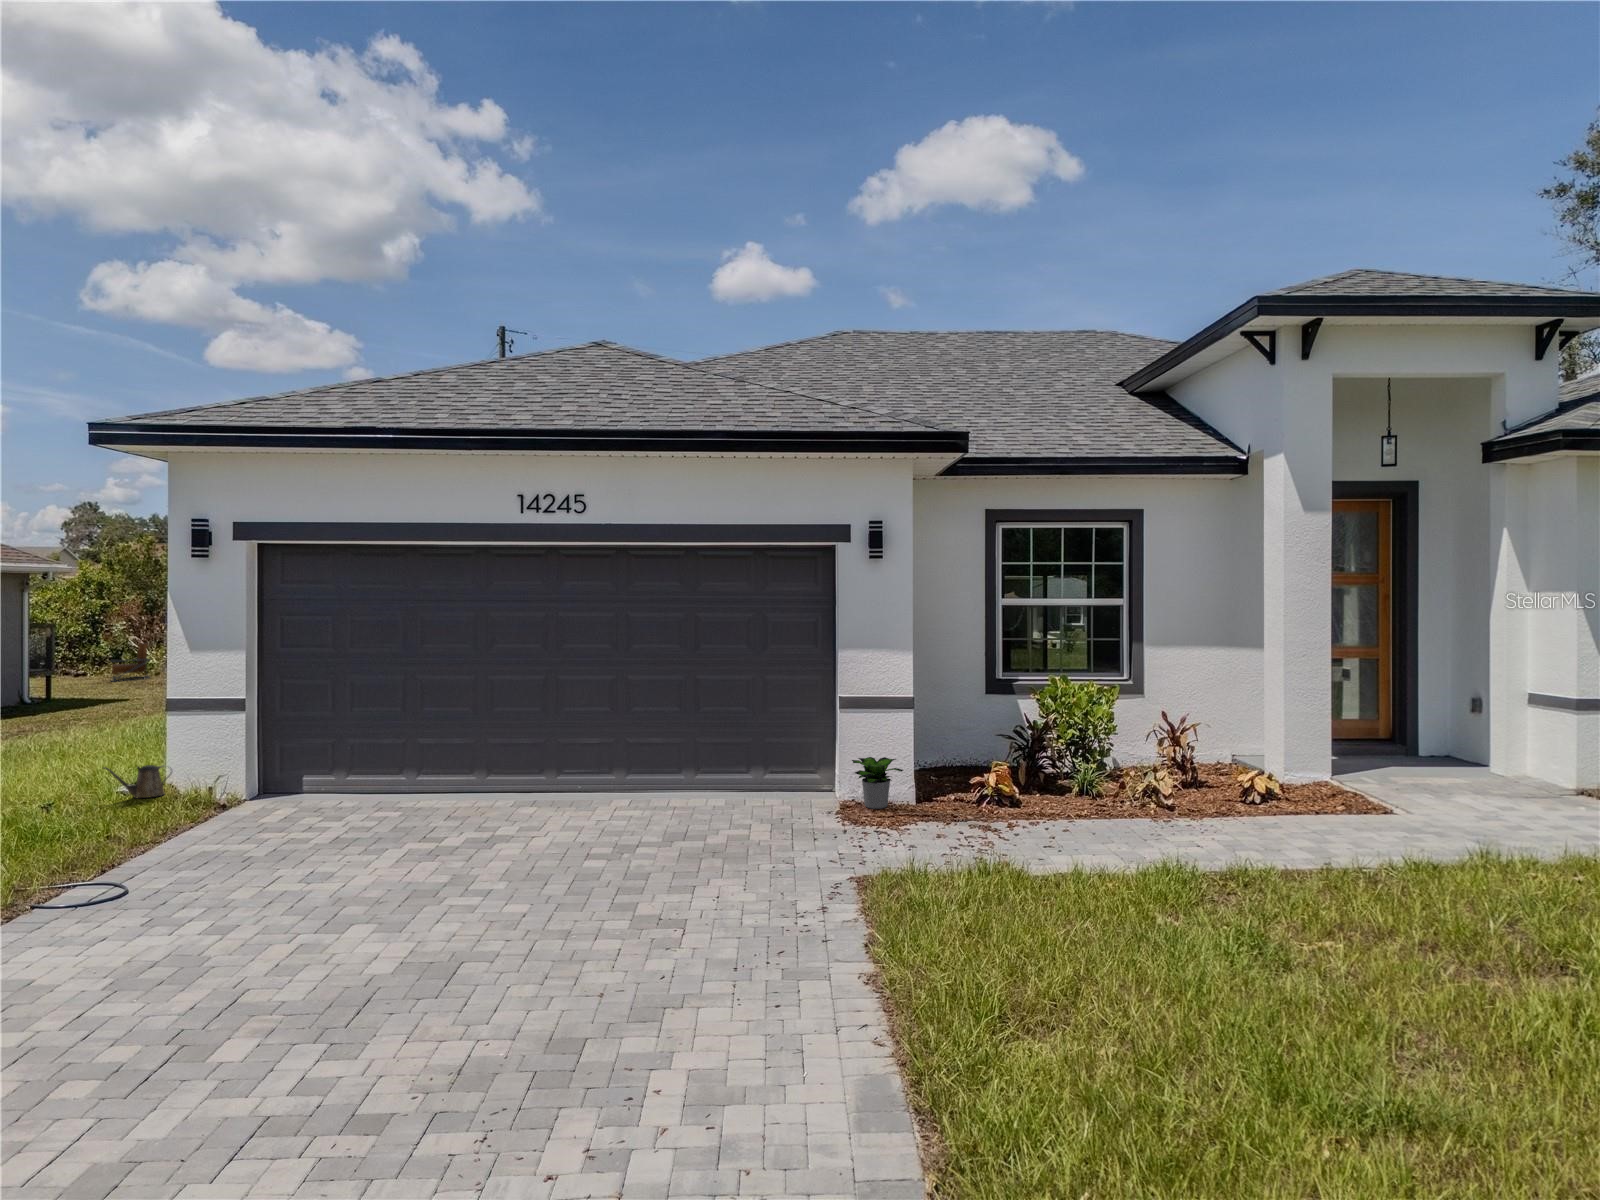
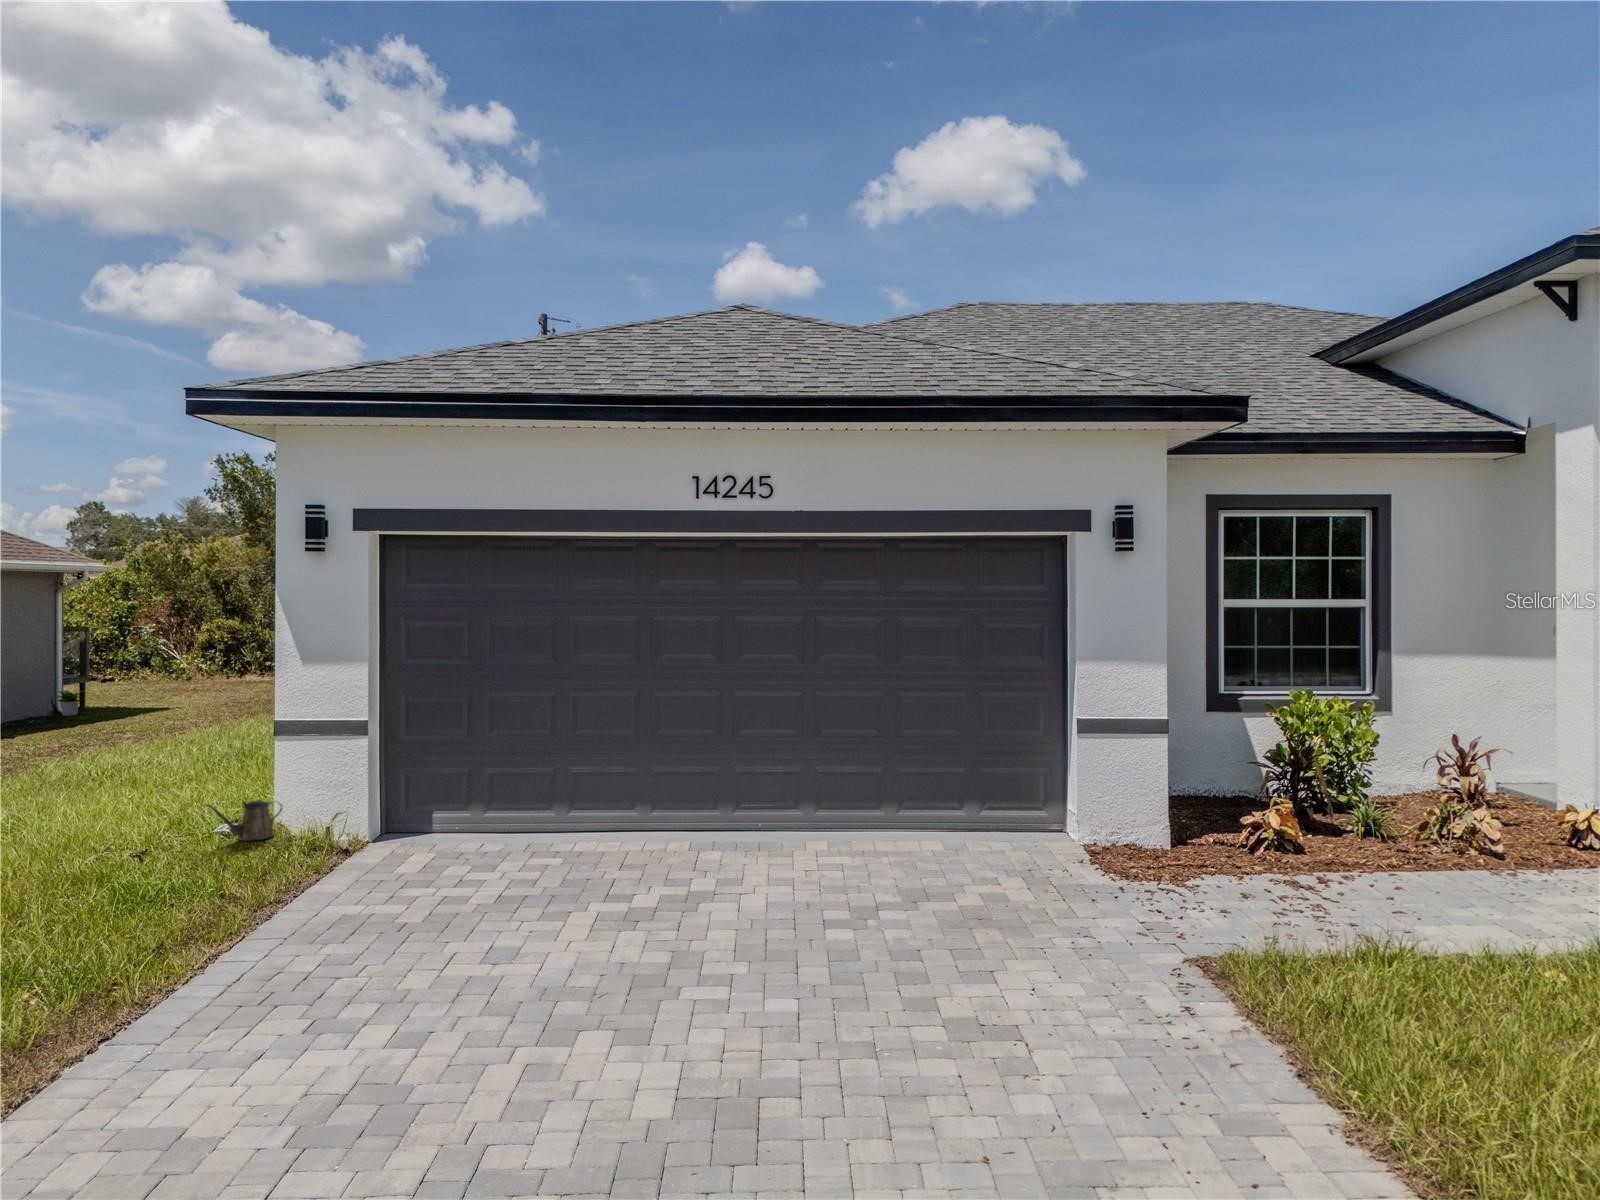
lounge chair: present [112,643,150,682] -> none [139,645,183,689]
potted plant: present [852,757,903,809] -> present [54,691,83,716]

